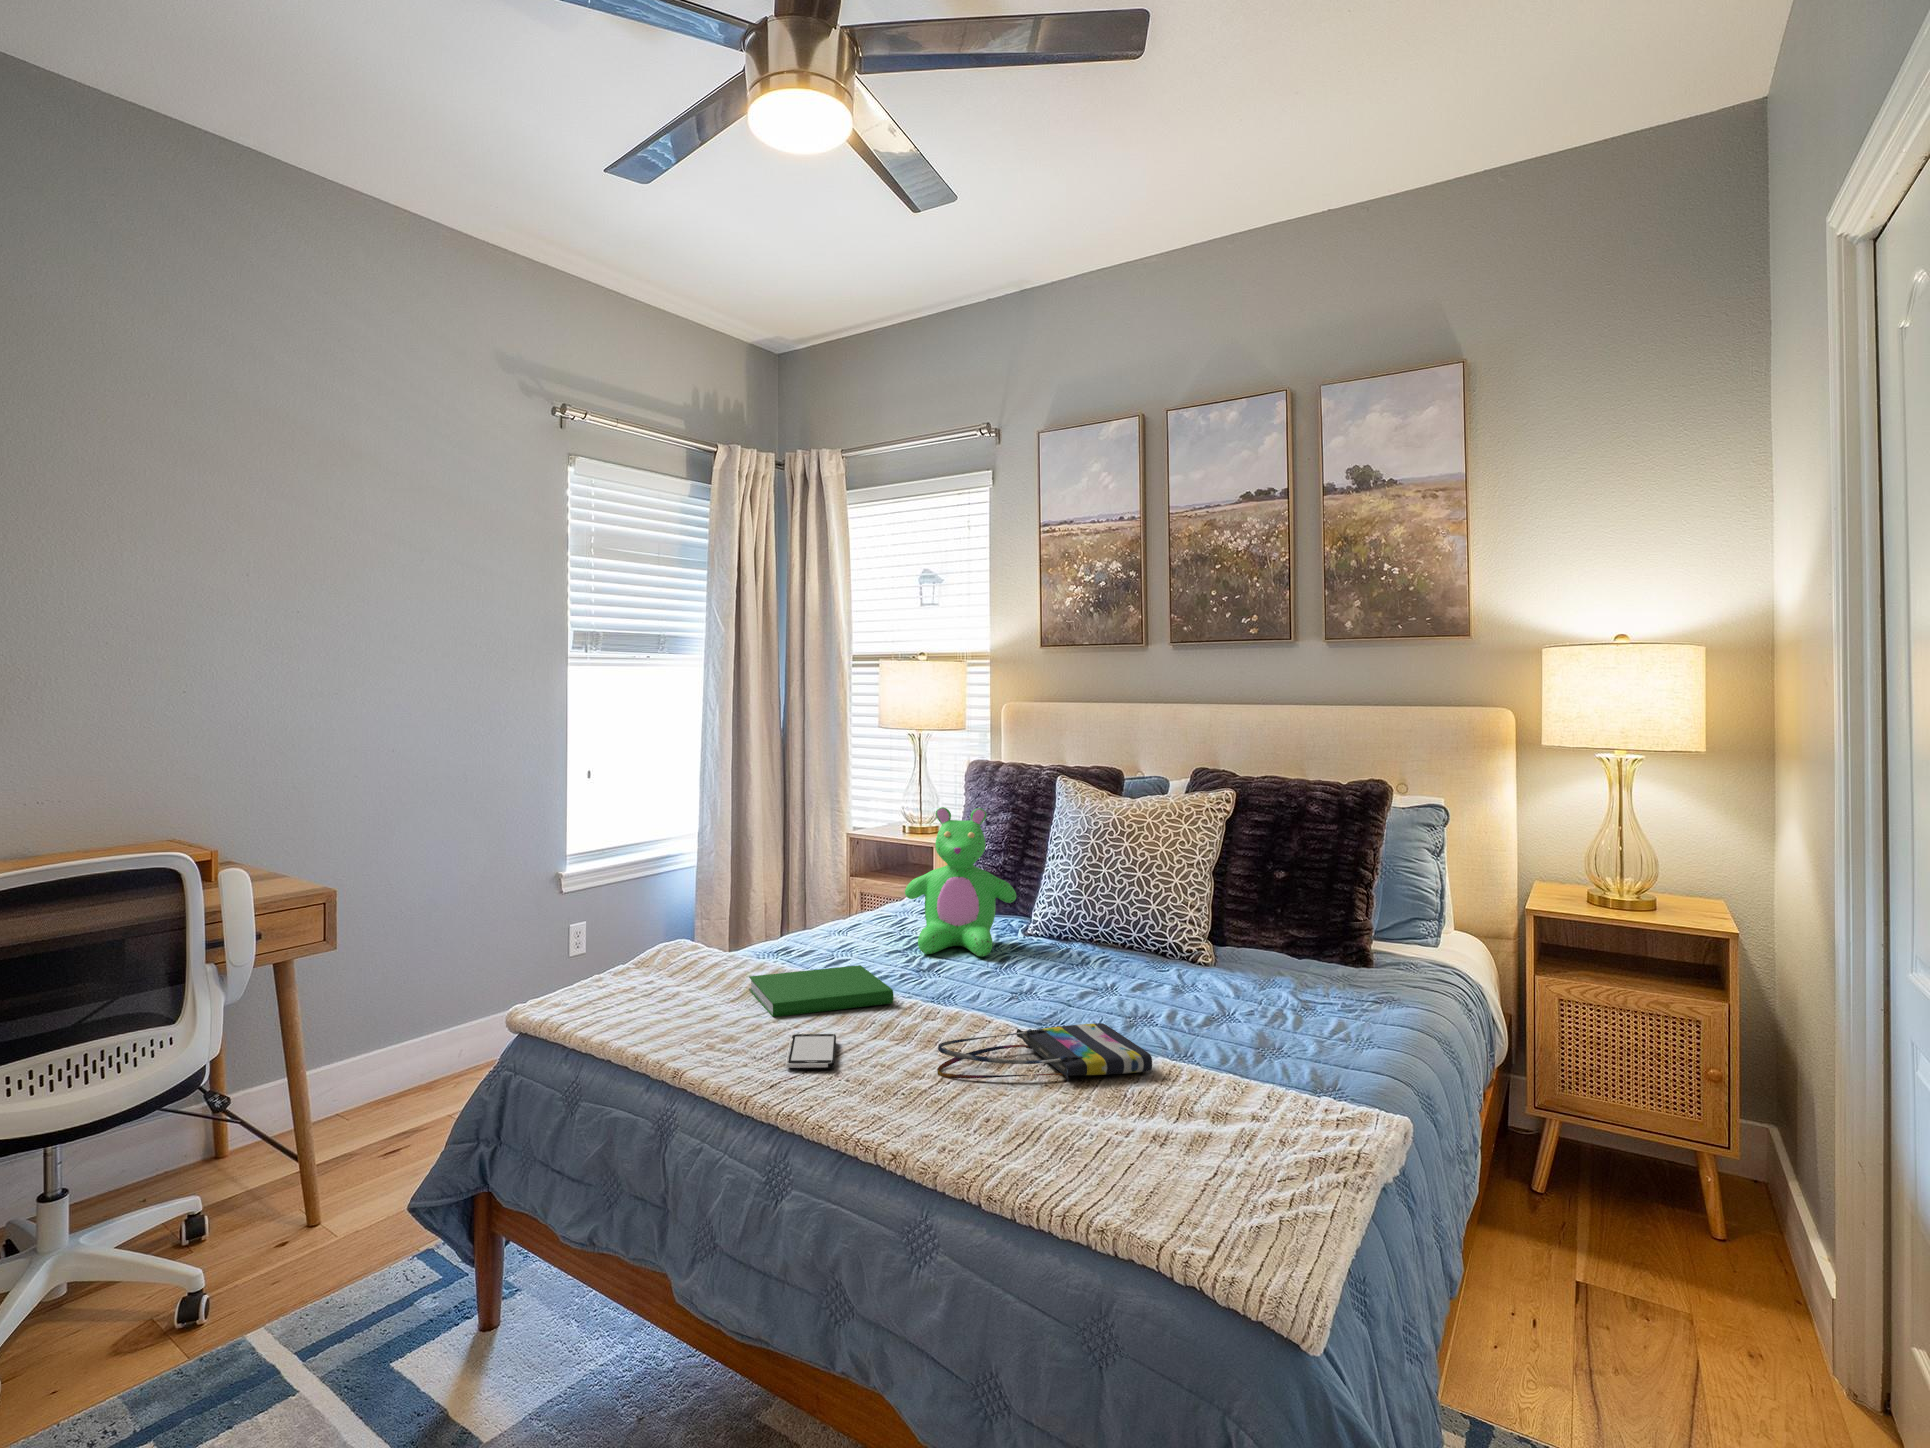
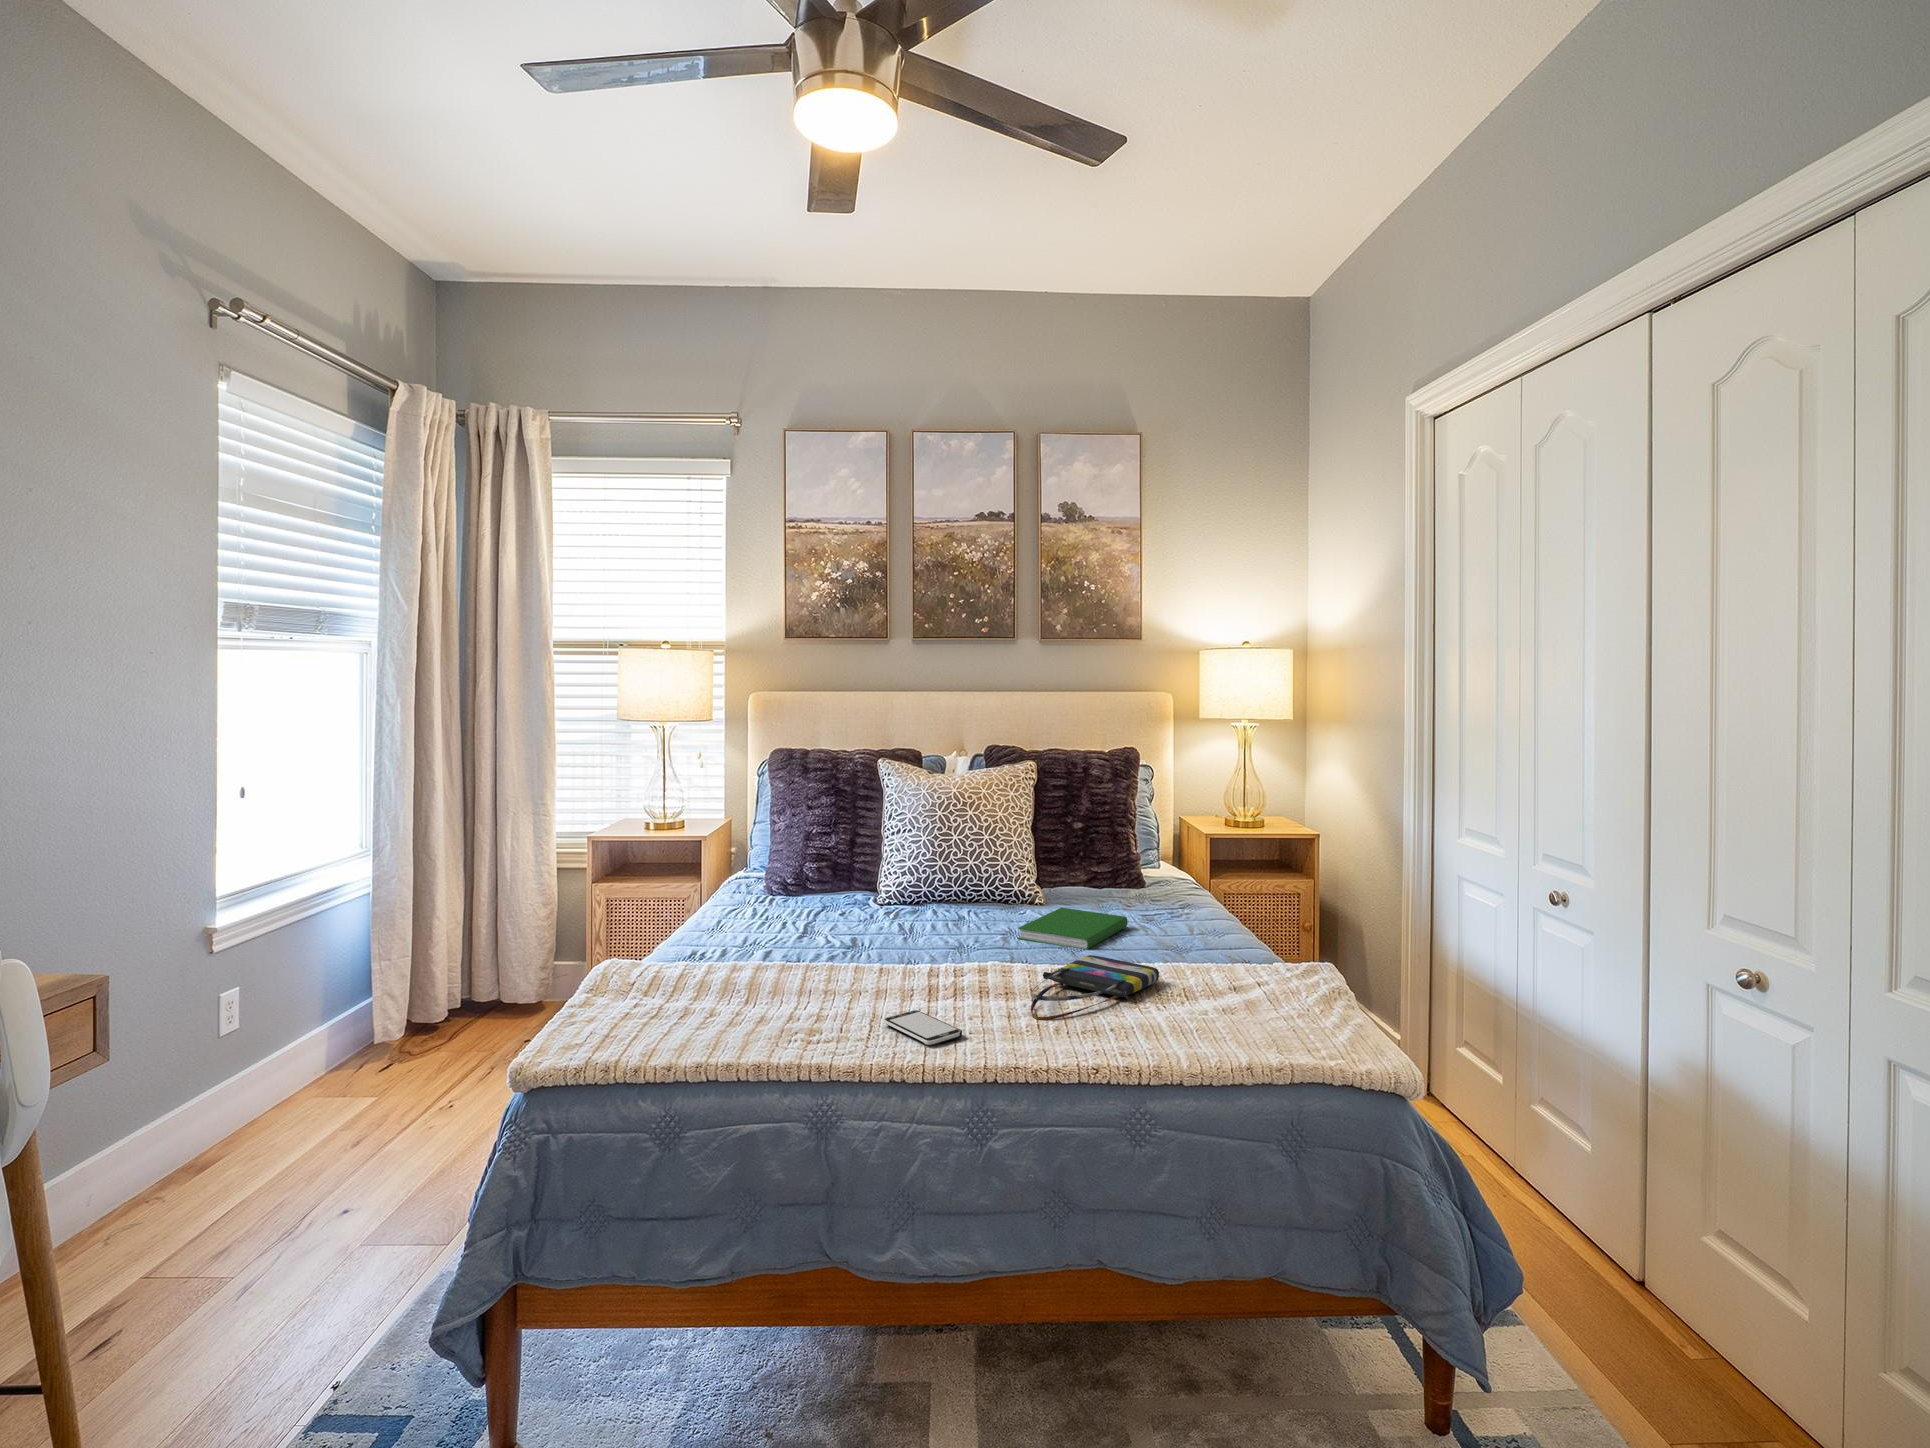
teddy bear: present [905,807,1016,957] -> none [790,792,893,934]
hardcover book: present [749,965,894,1017] -> present [1018,908,1128,950]

